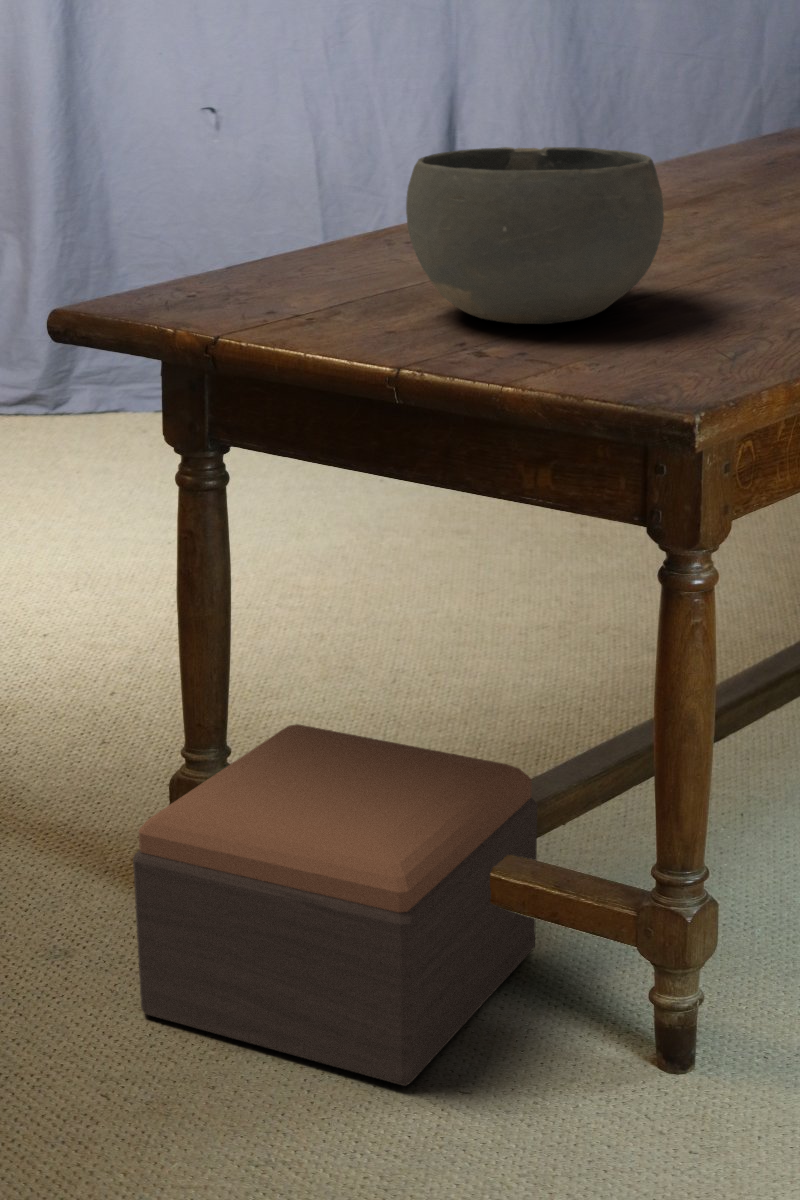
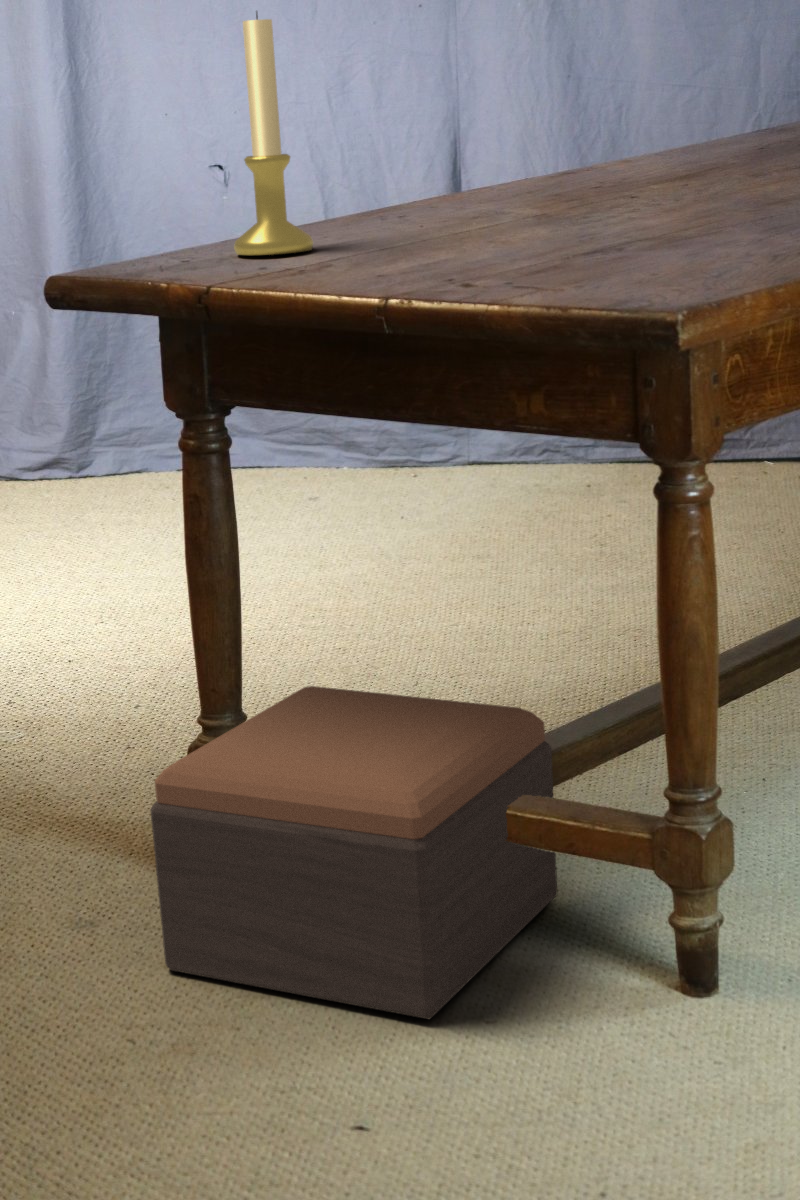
candle holder: none [238,34,320,286] -> present [234,11,313,255]
bowl: present [406,147,664,324] -> none [391,96,643,263]

